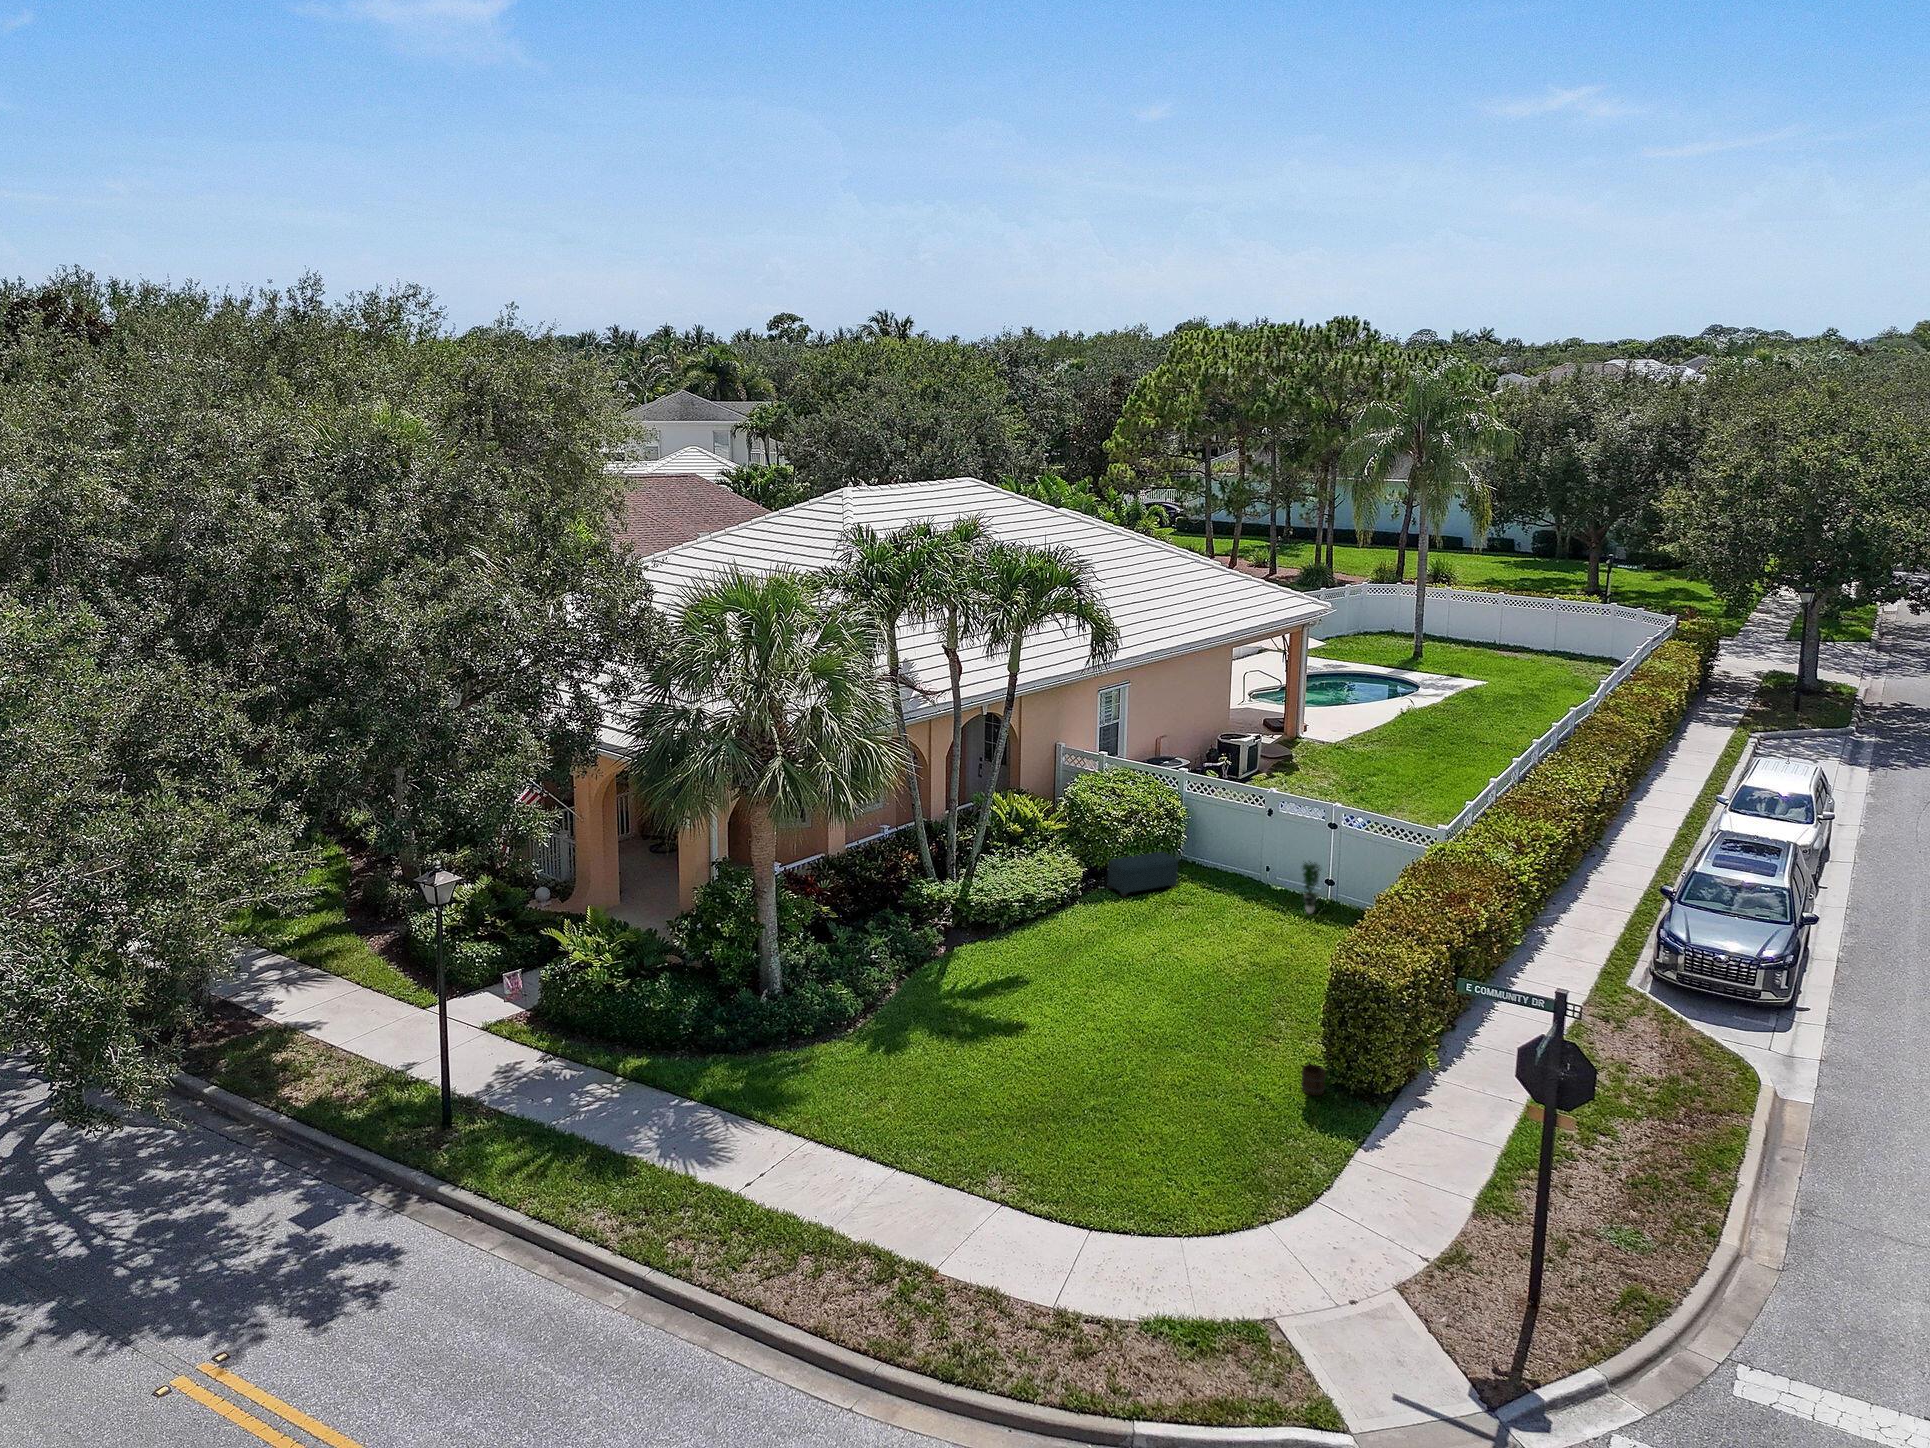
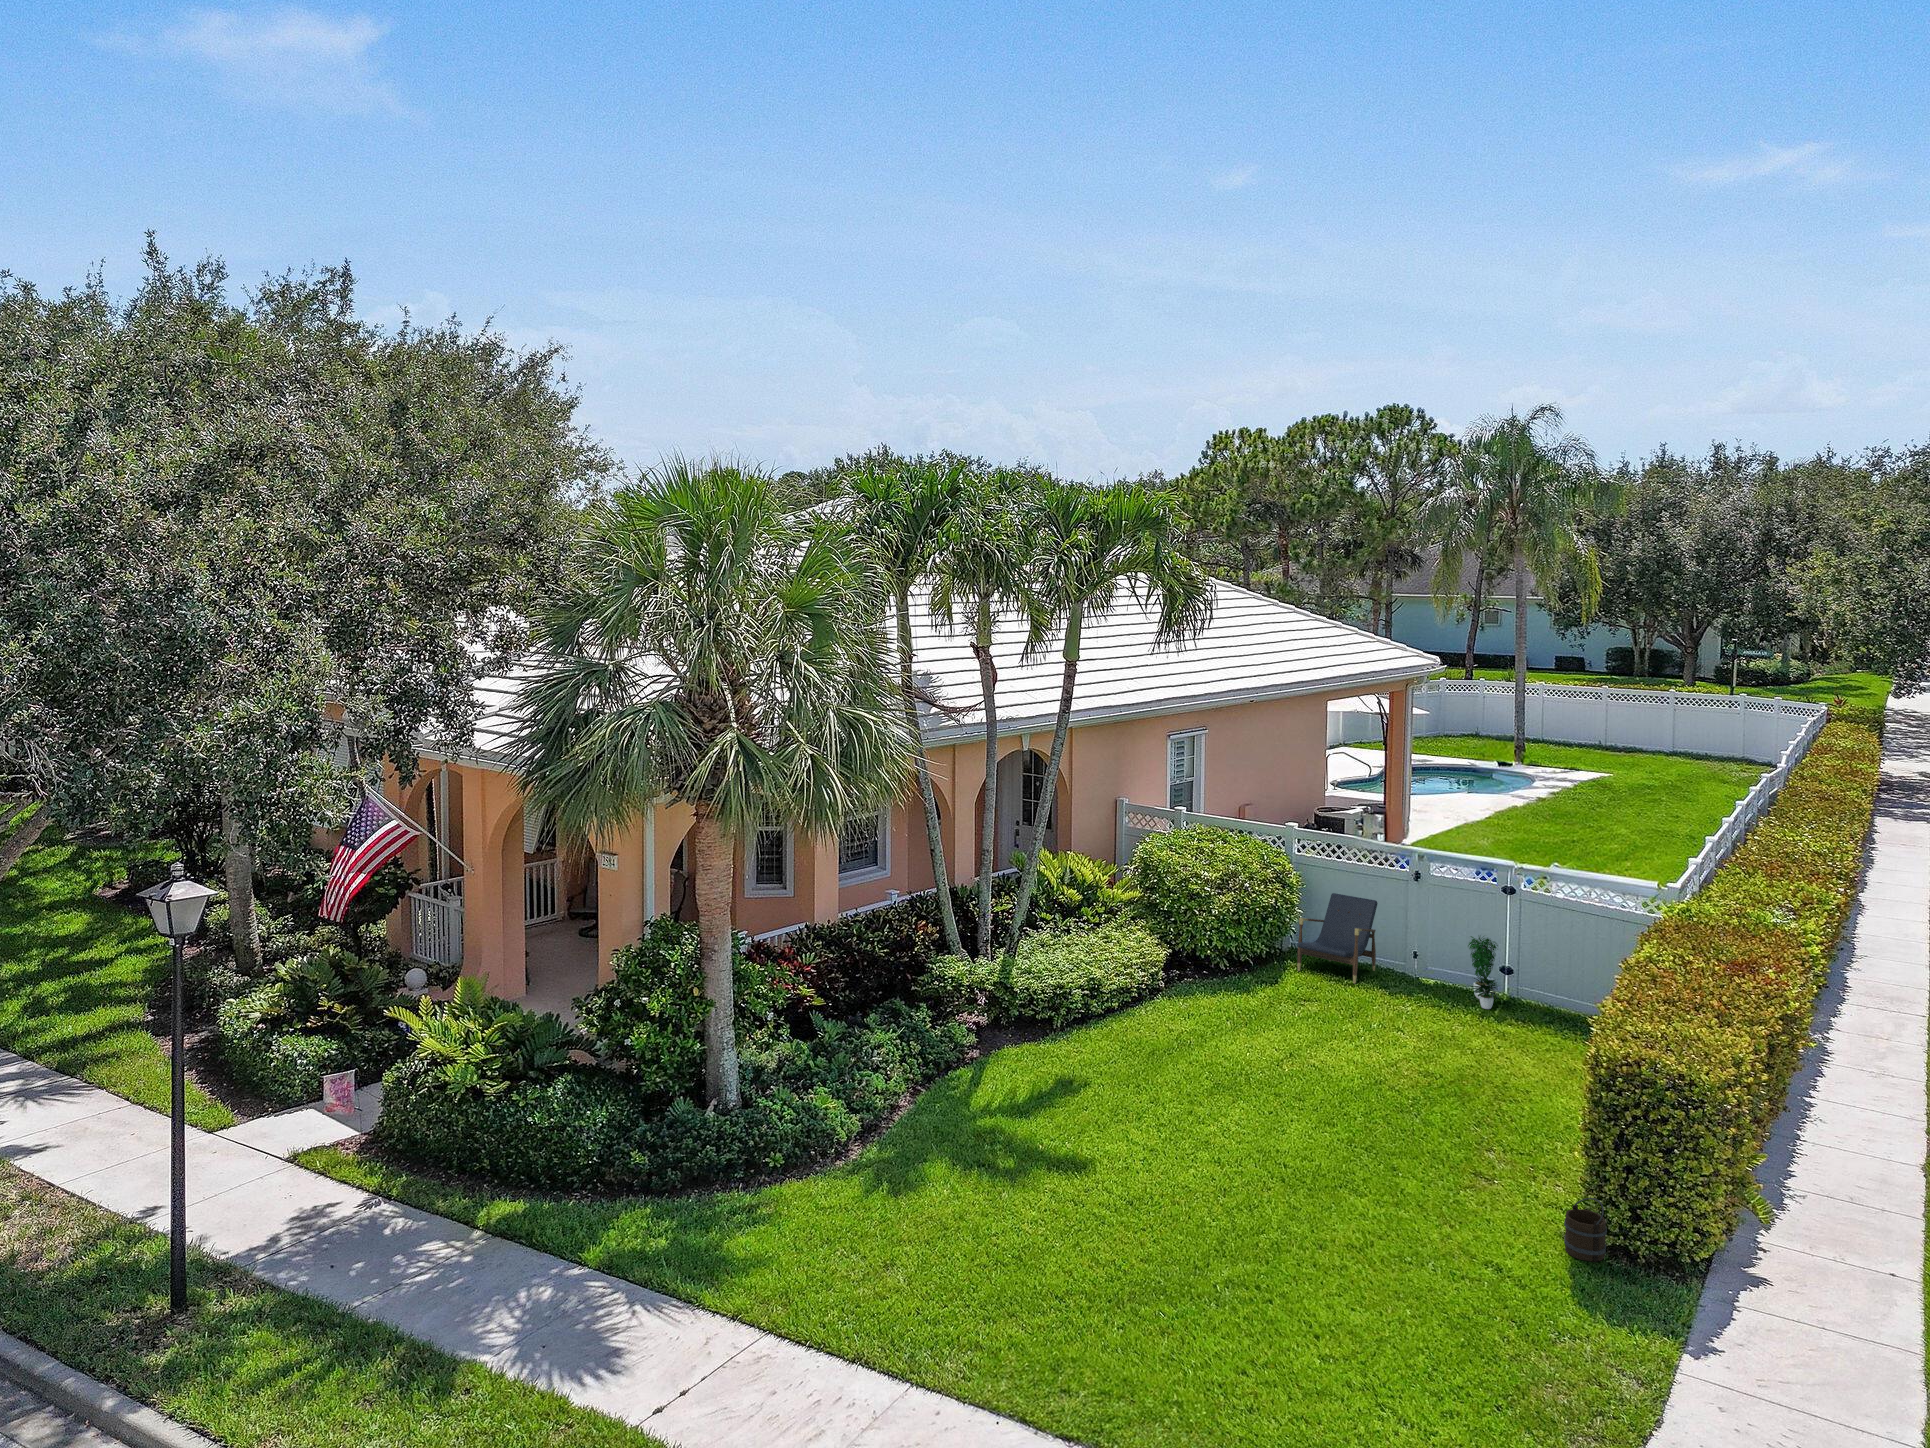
lounge chair: none [1182,823,1243,892] -> present [1297,893,1378,984]
bench: present [1108,852,1178,897] -> none [1197,930,1293,990]

